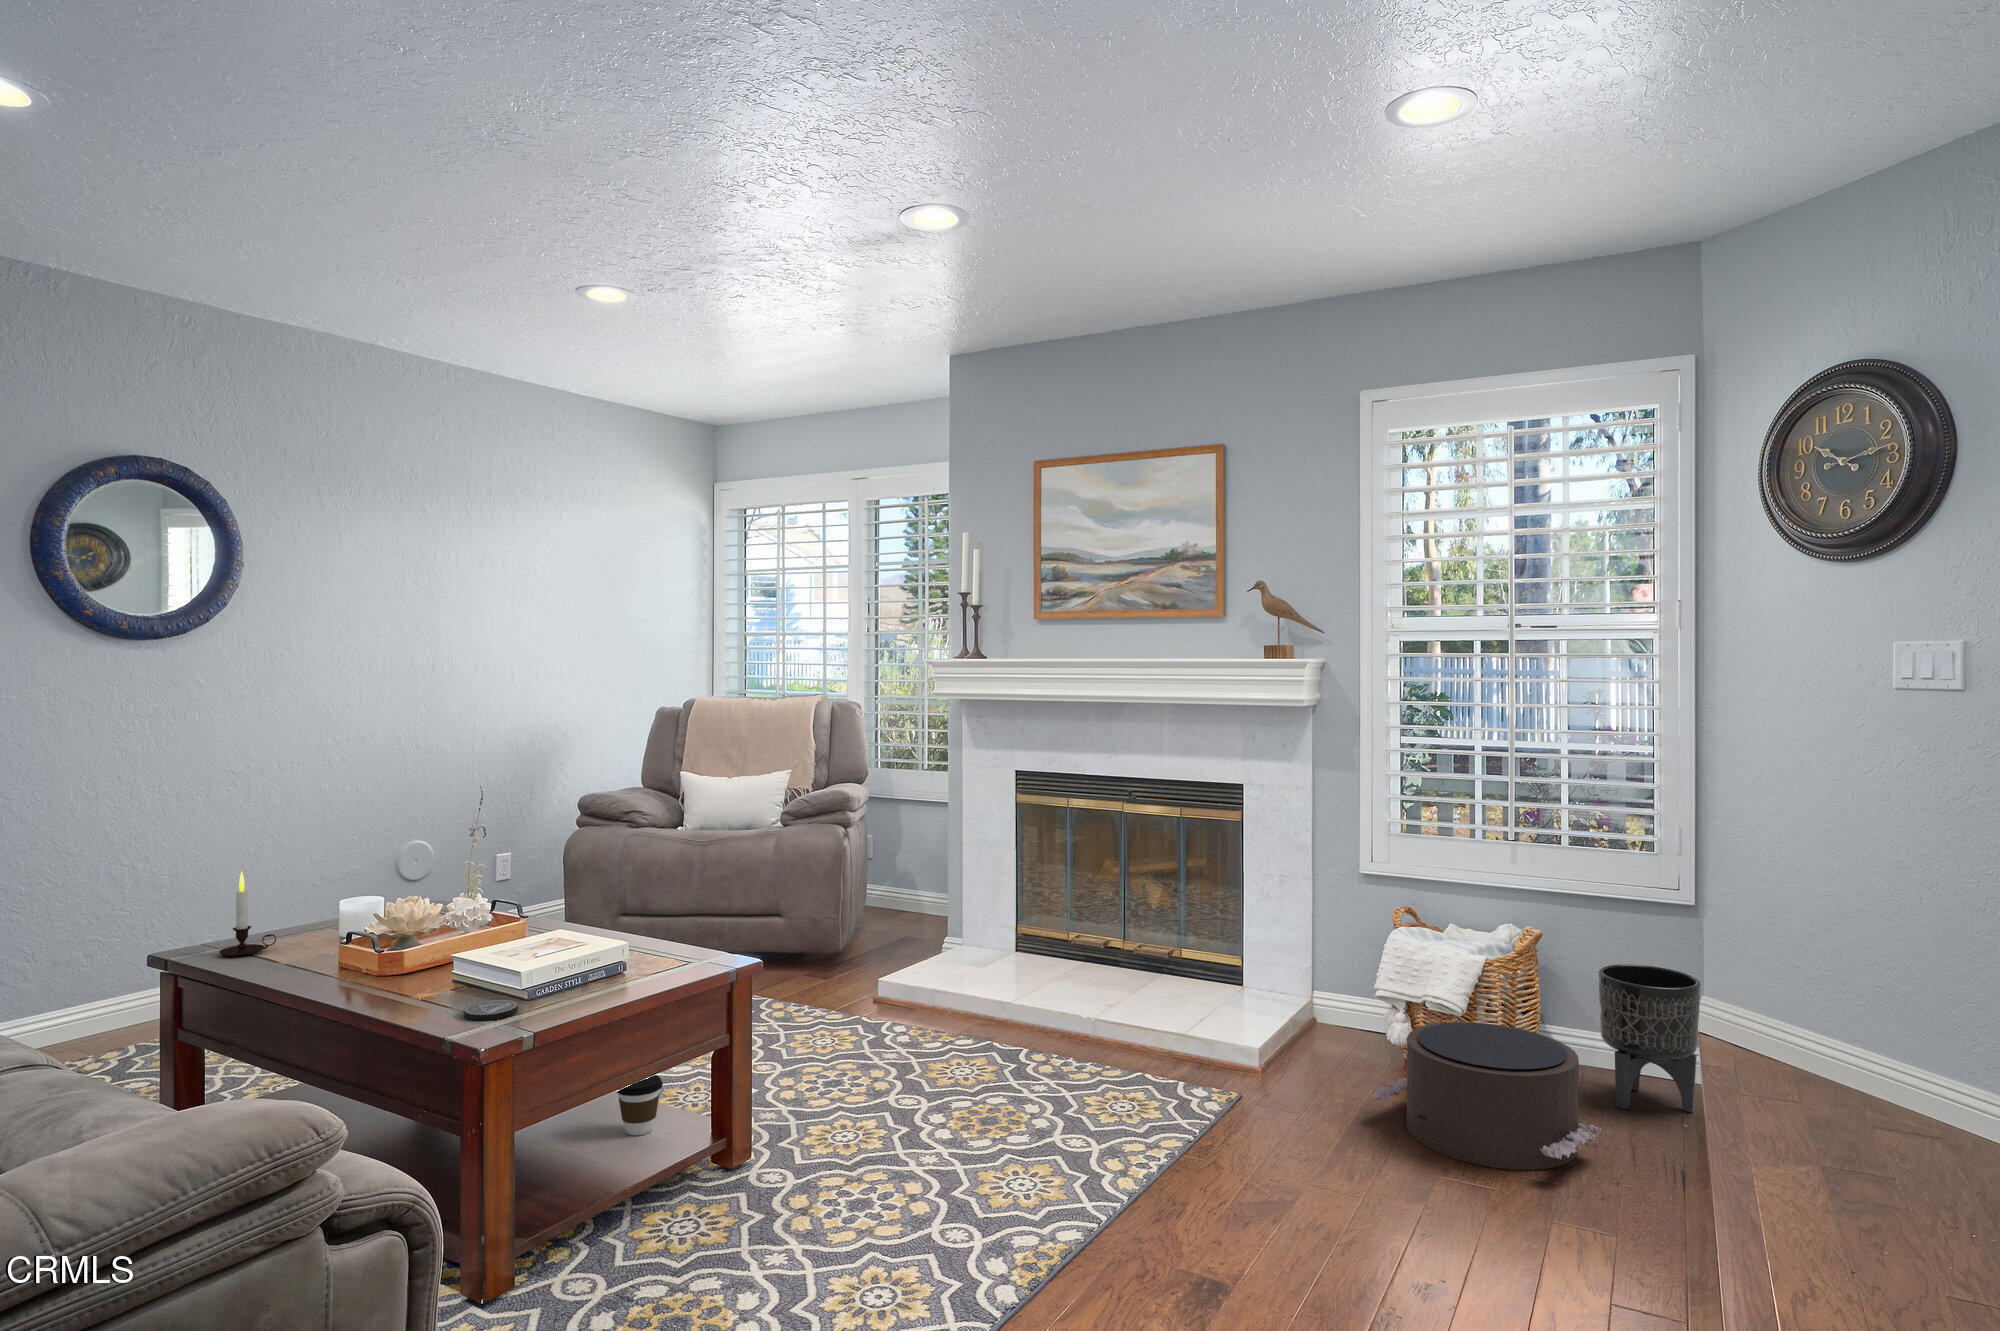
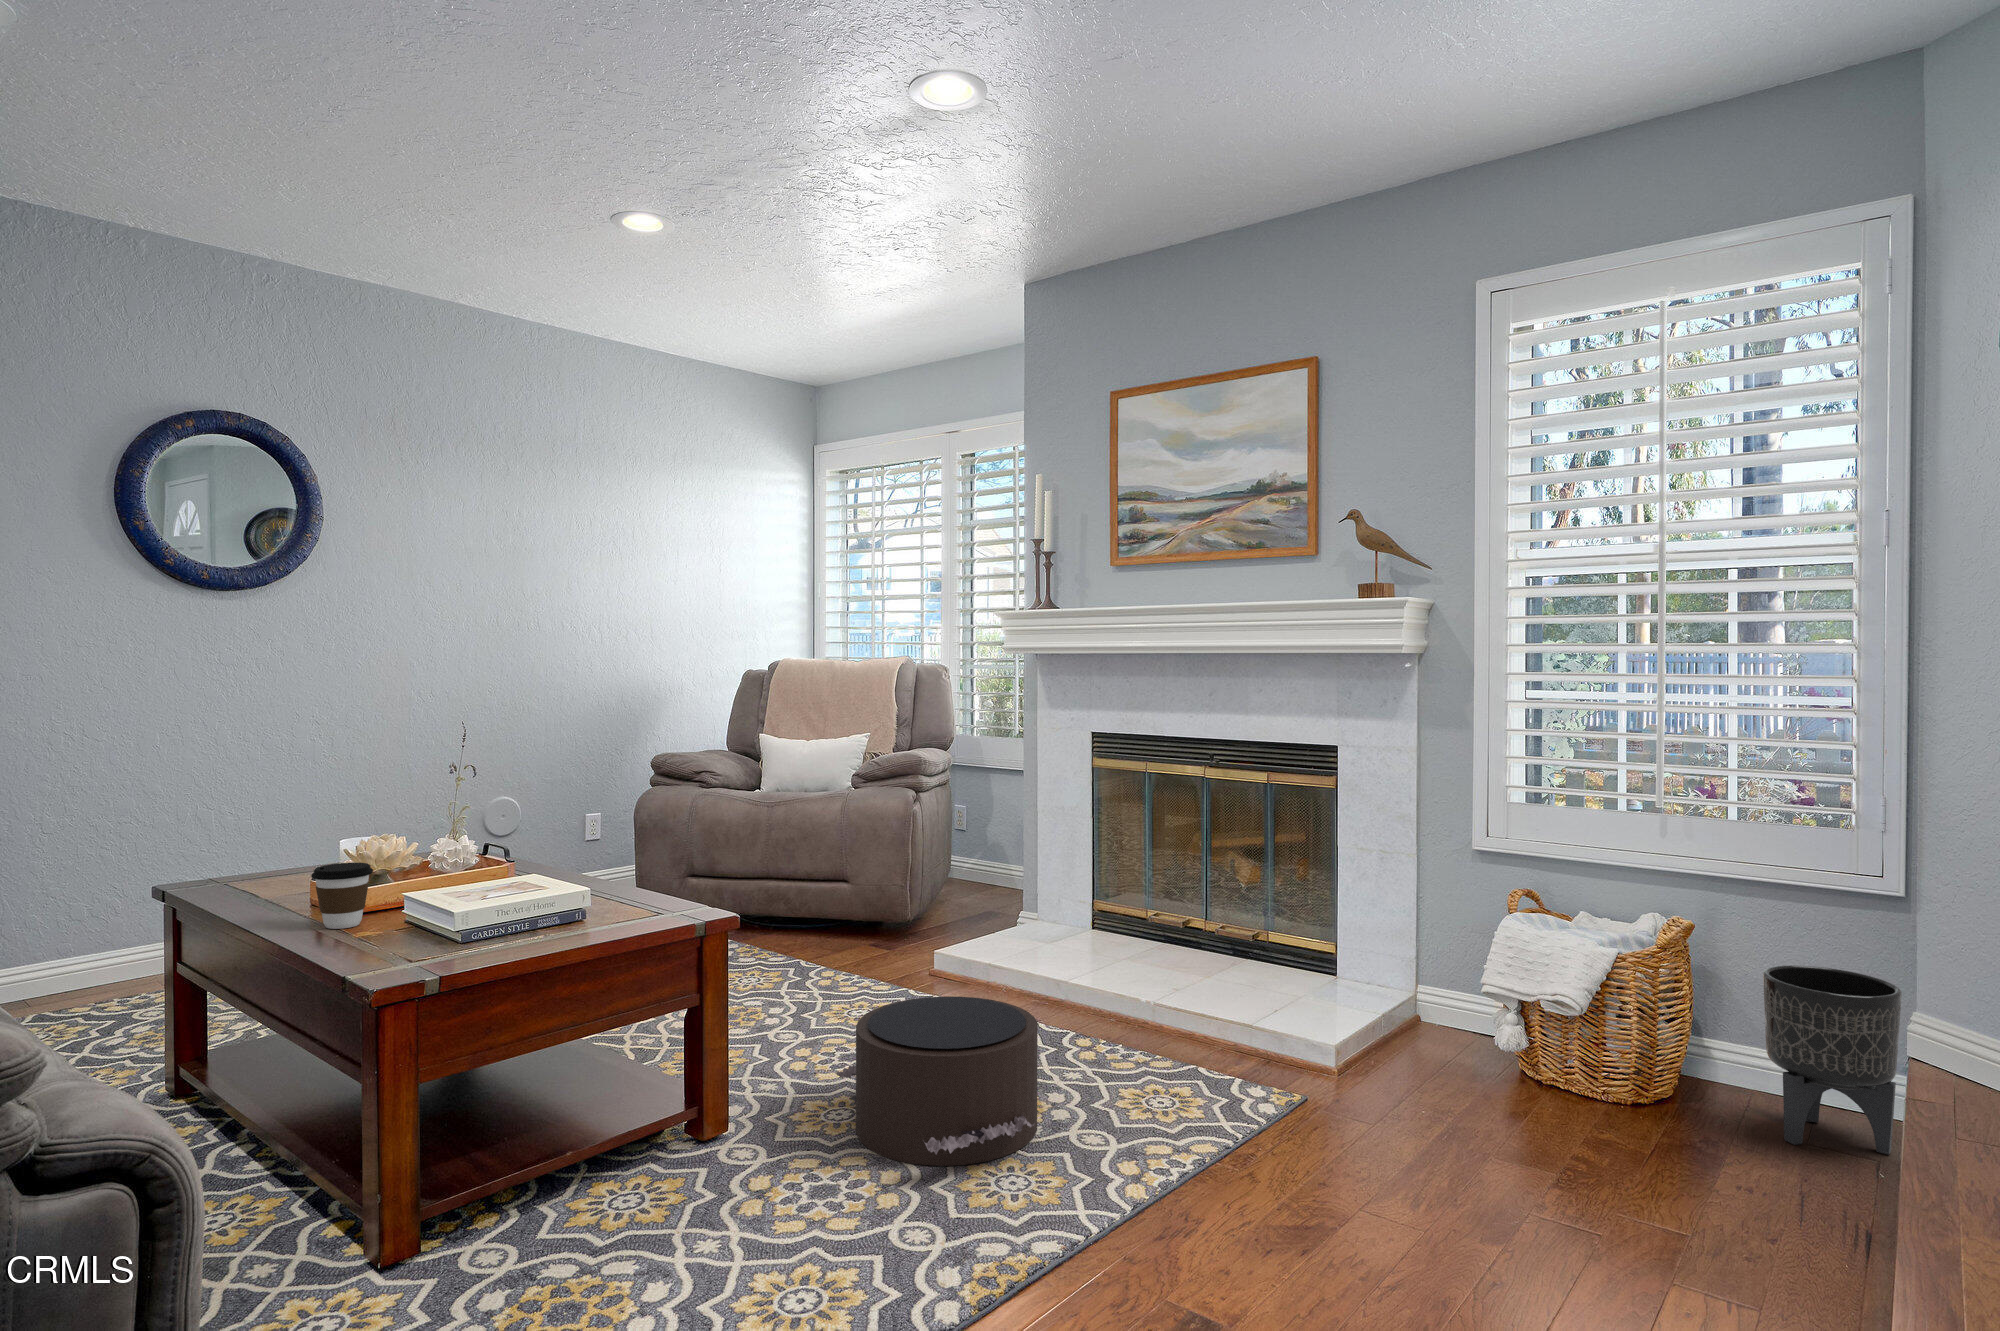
candle: present [219,872,276,956] -> none [214,803,272,889]
coaster: present [464,1000,518,1020] -> none [383,939,443,960]
pouf: present [1371,1022,1601,1170] -> present [836,996,1038,1166]
coffee cup: present [617,1075,663,1136] -> present [311,862,373,929]

